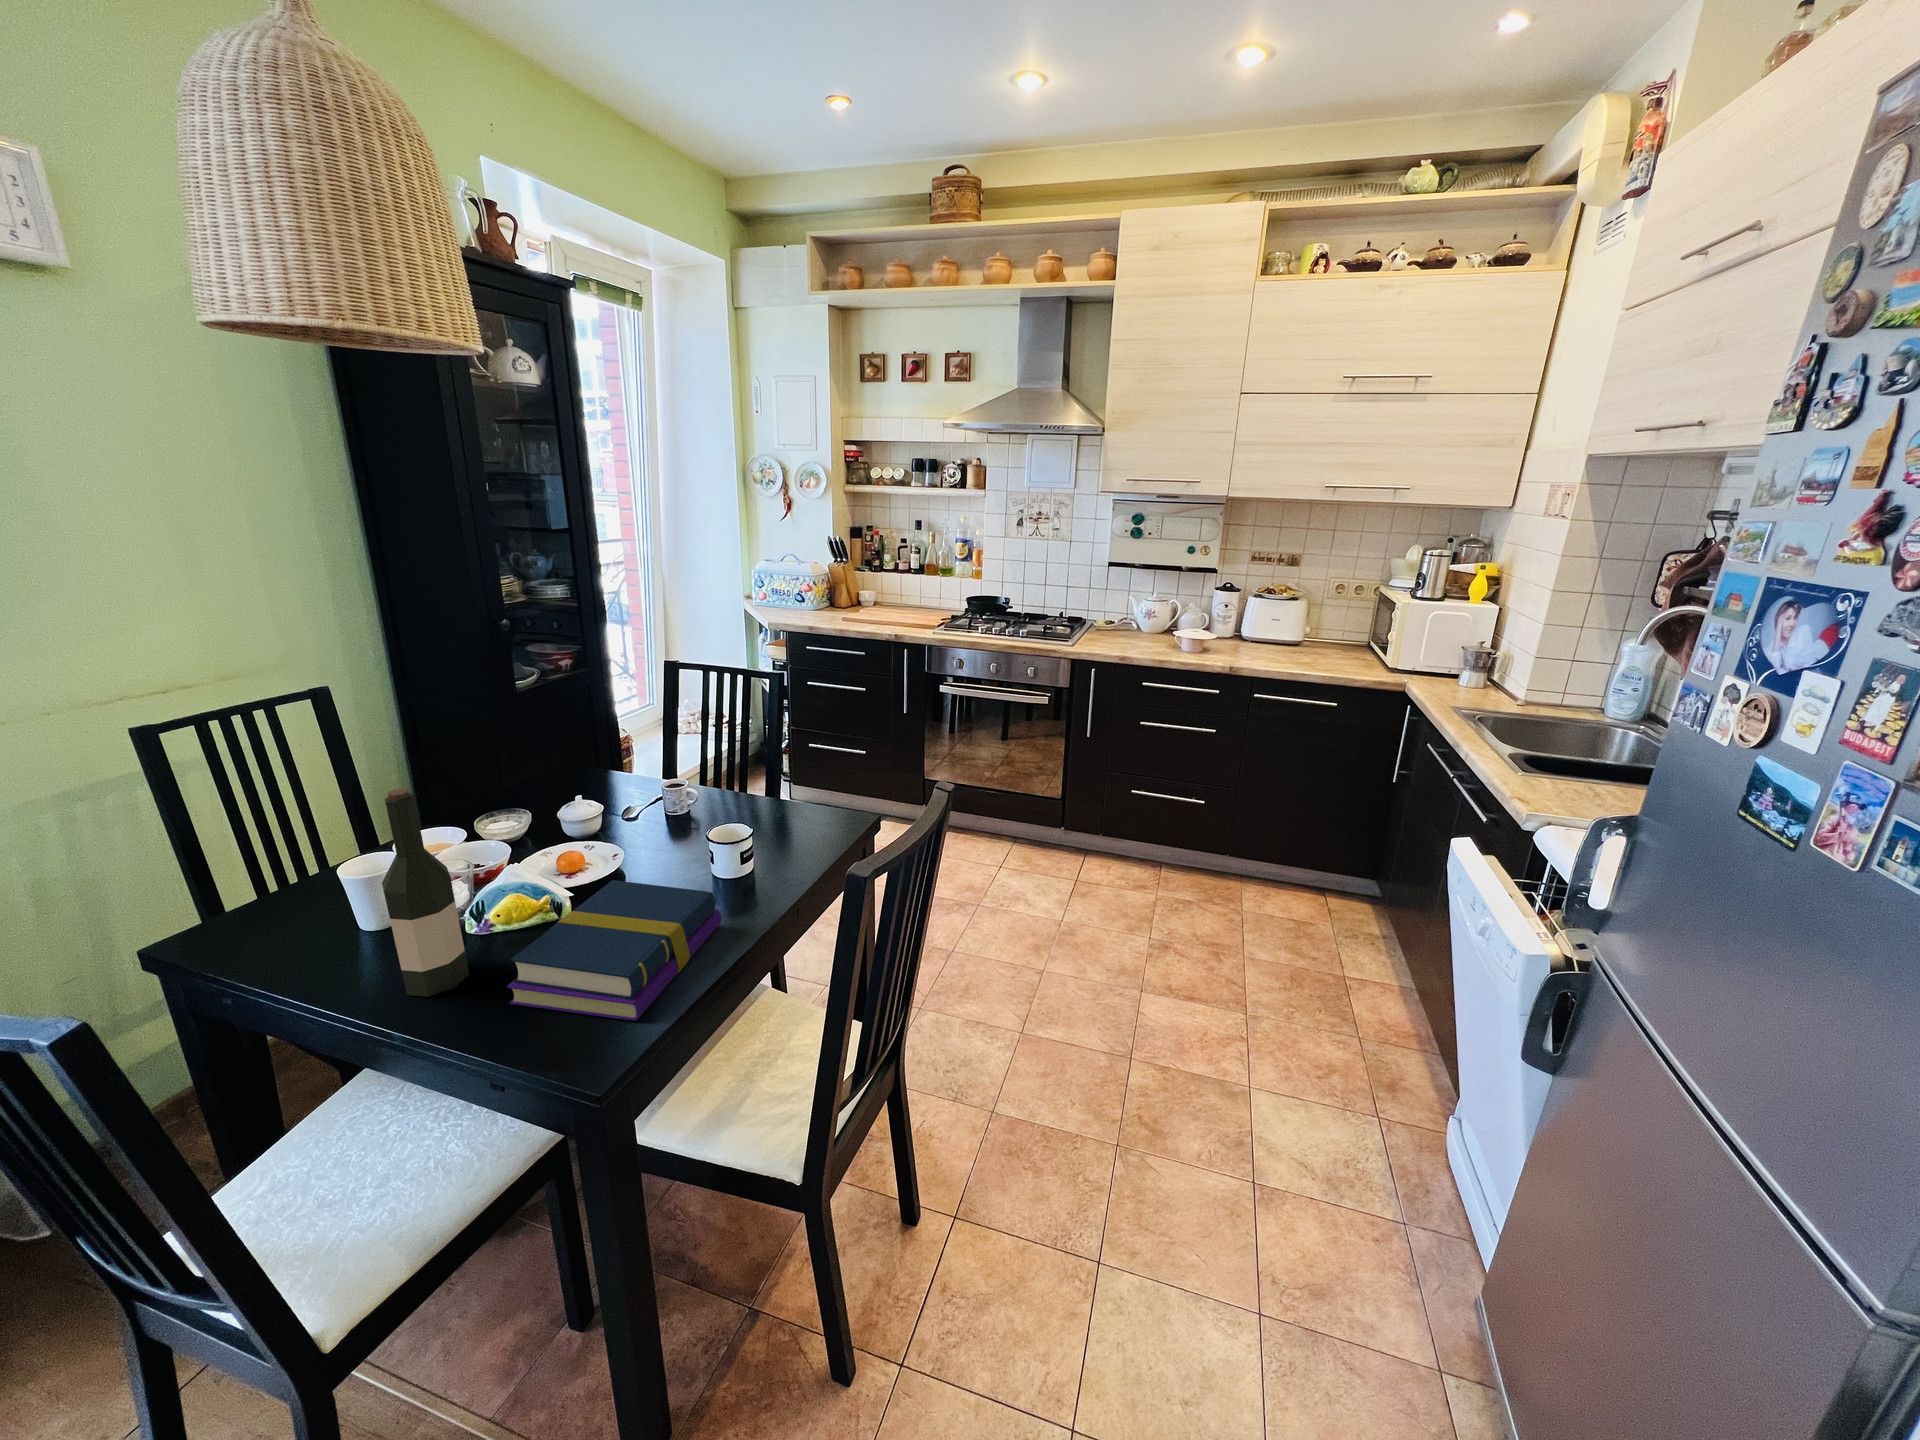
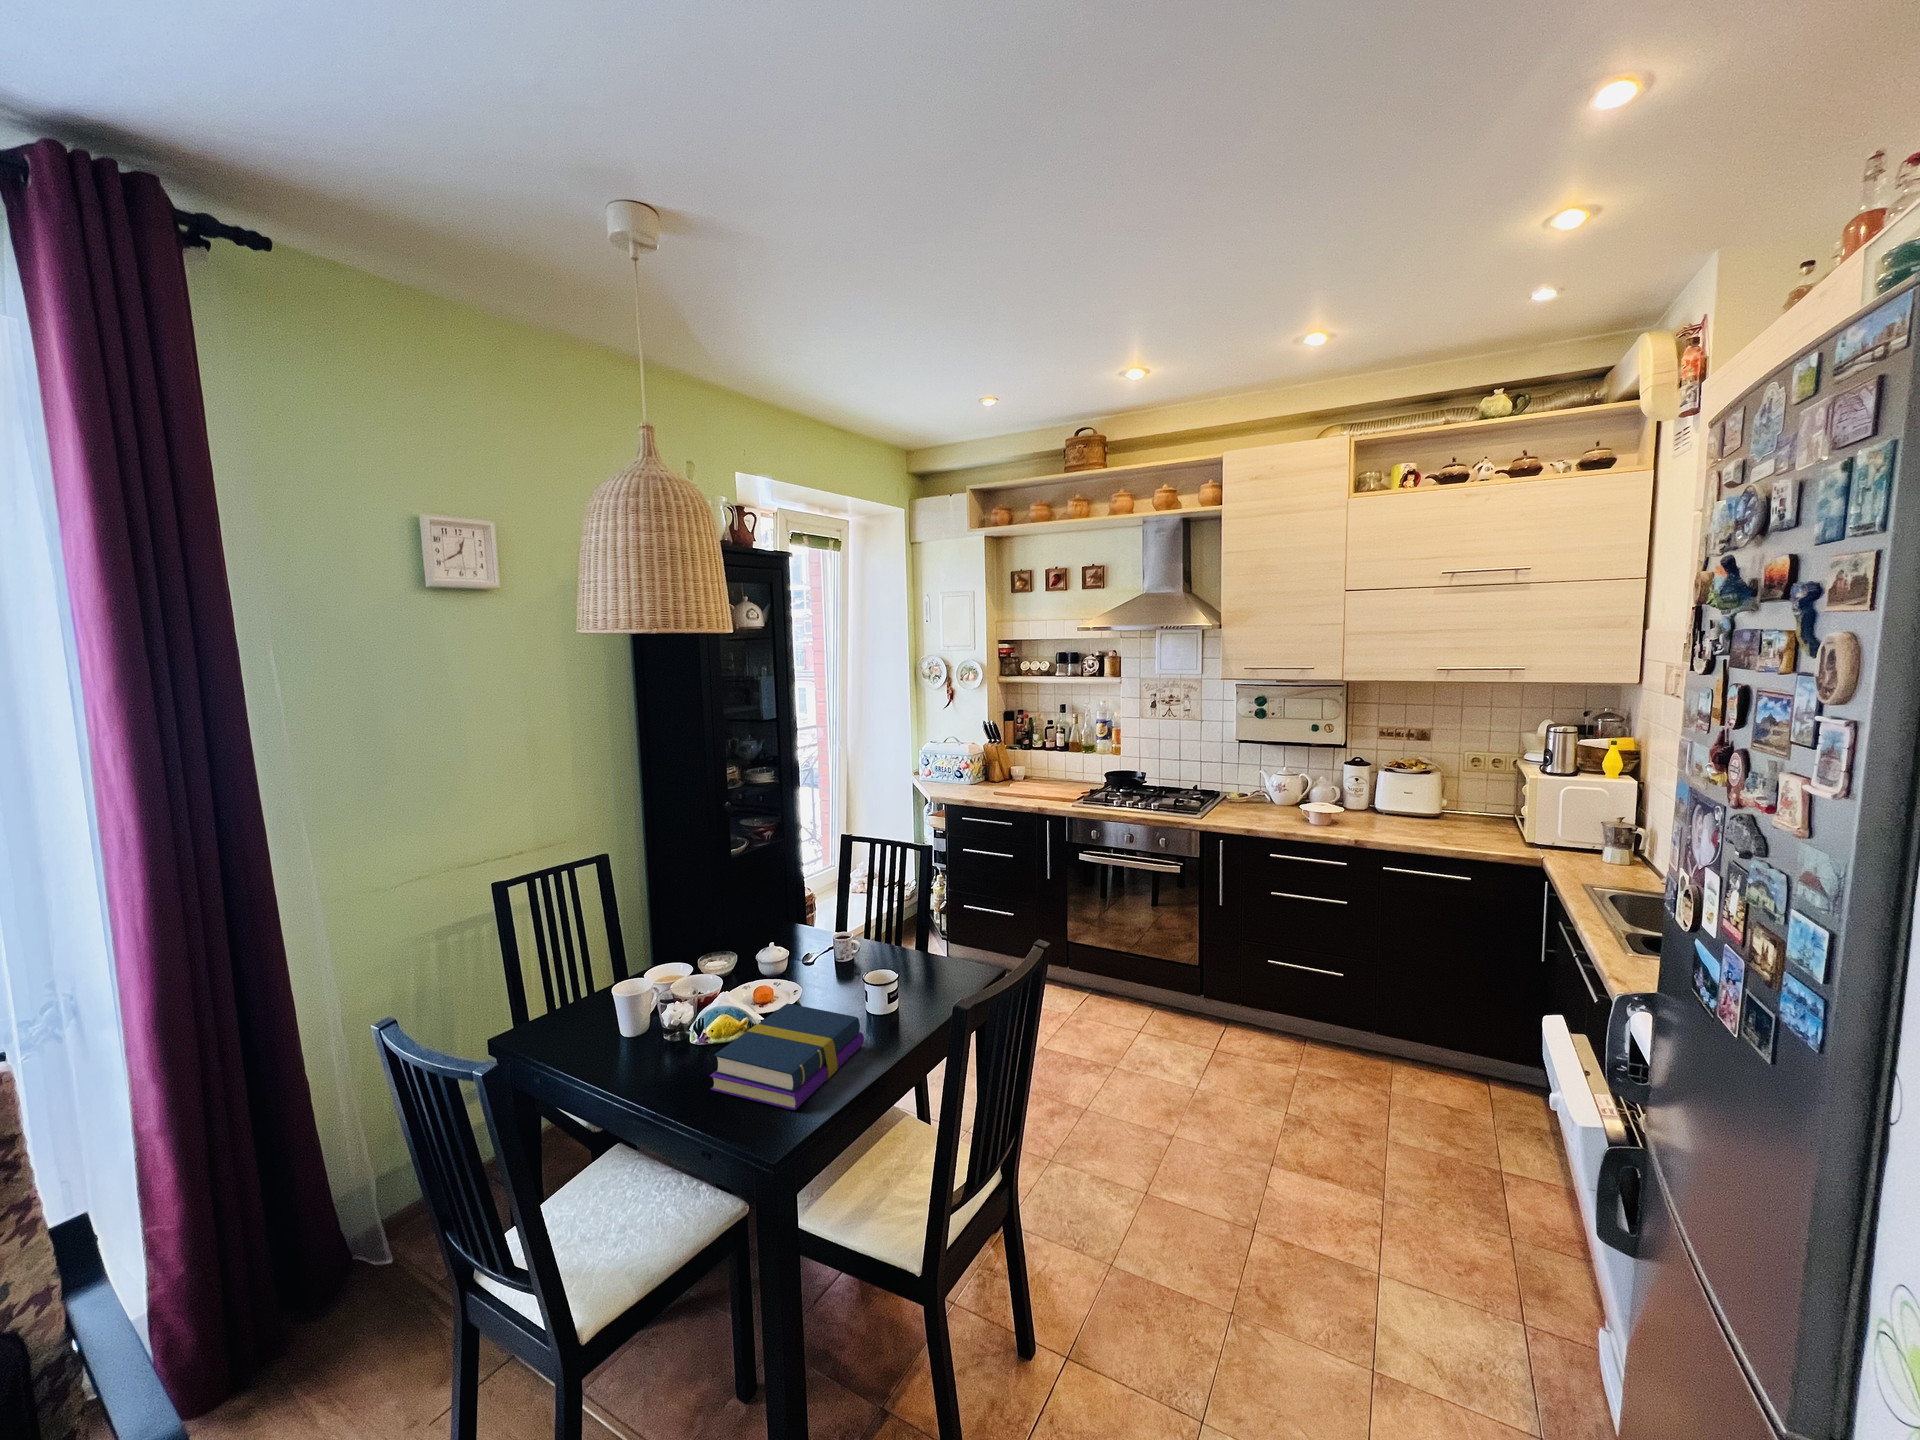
wine bottle: present [382,789,469,997] -> none [639,924,685,1080]

